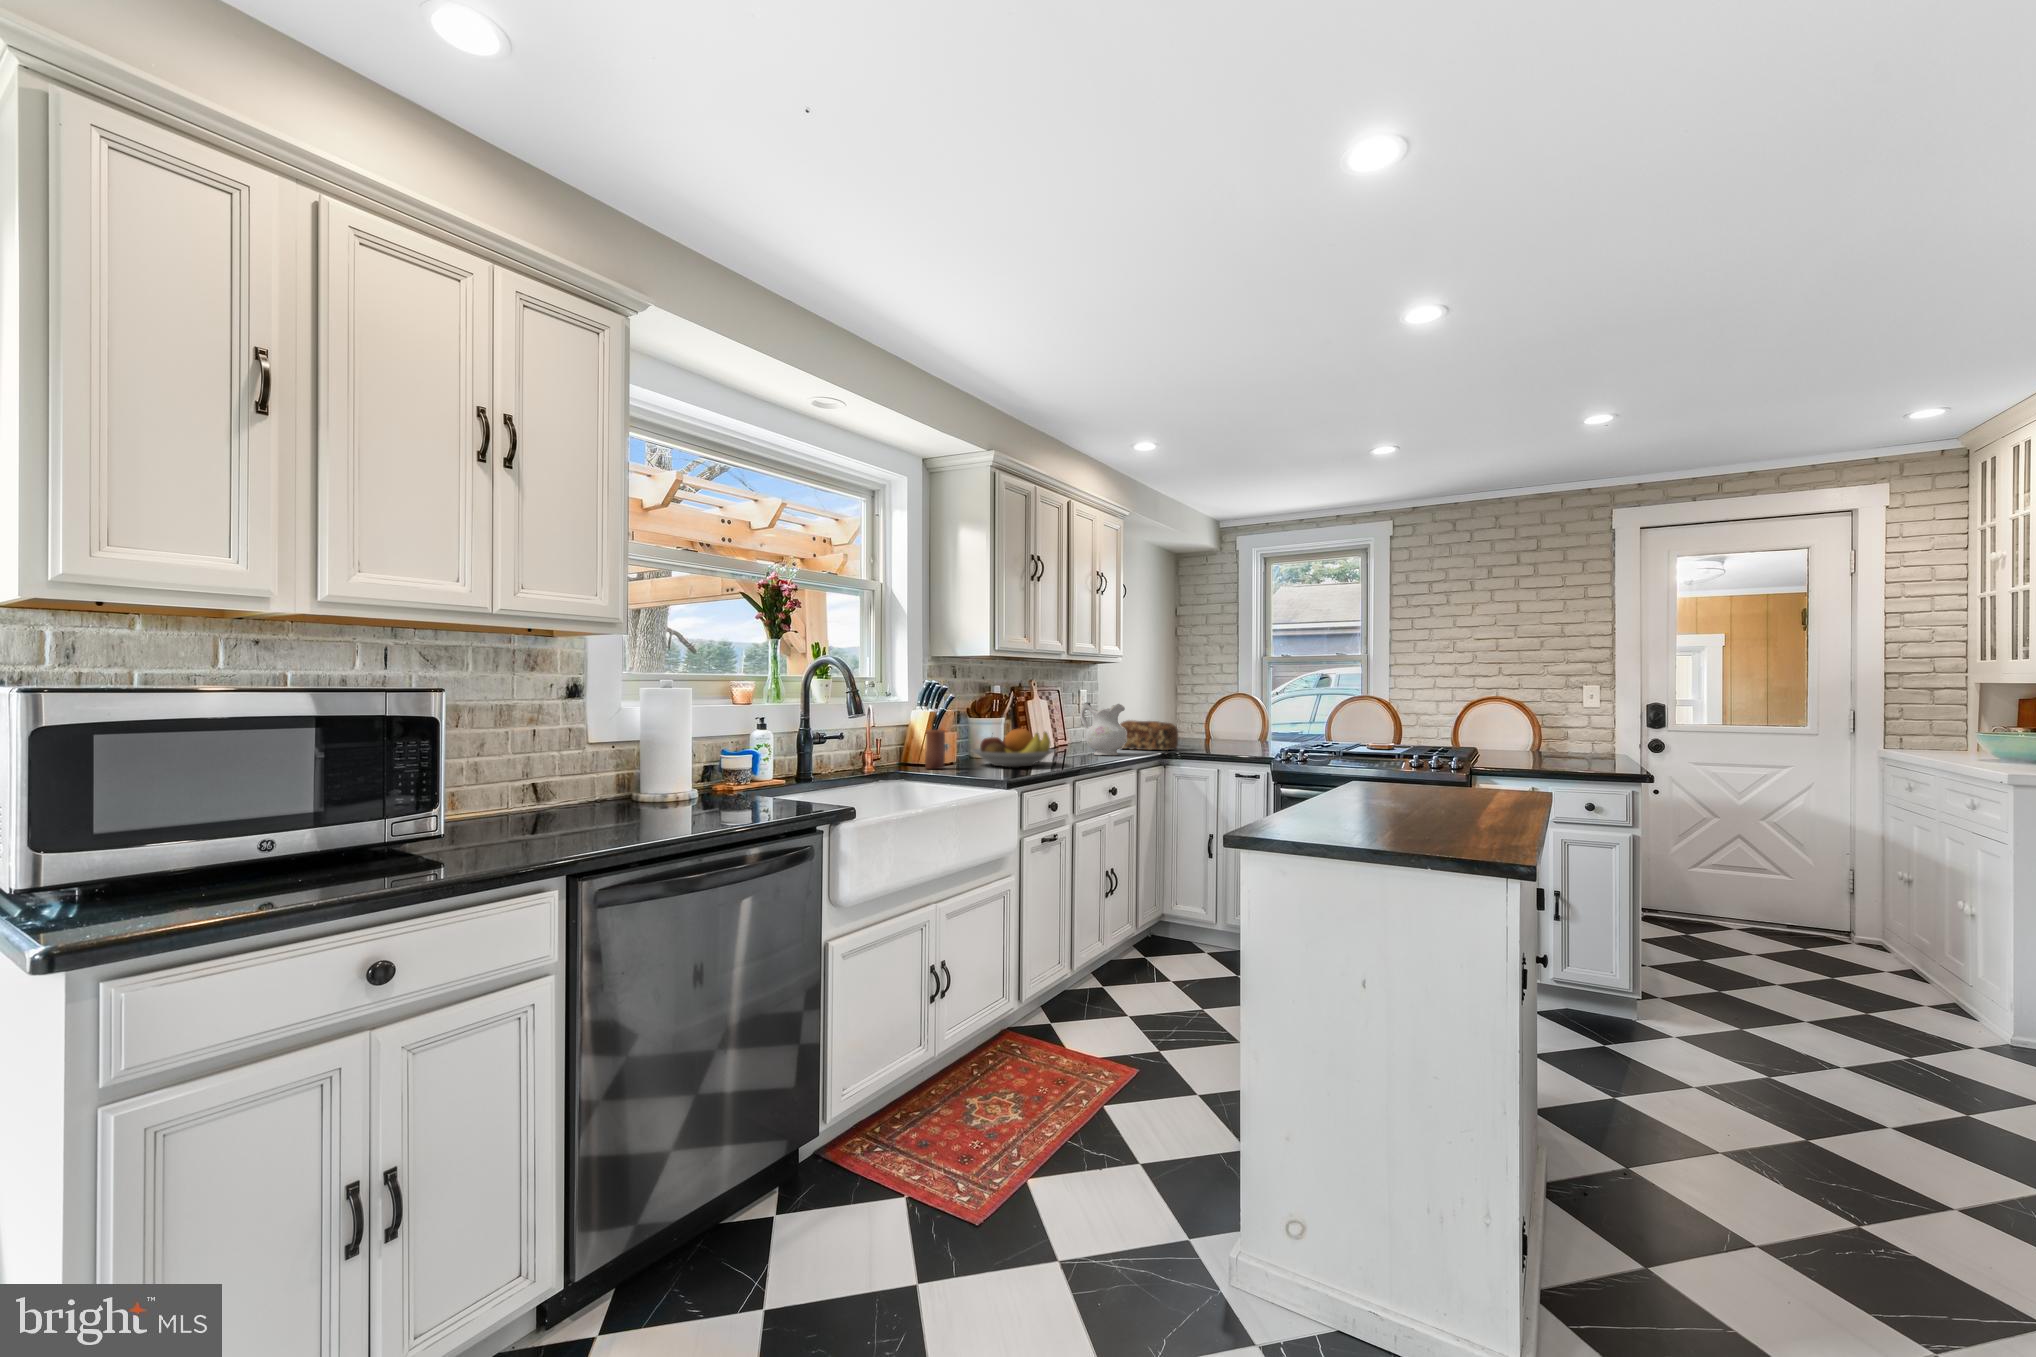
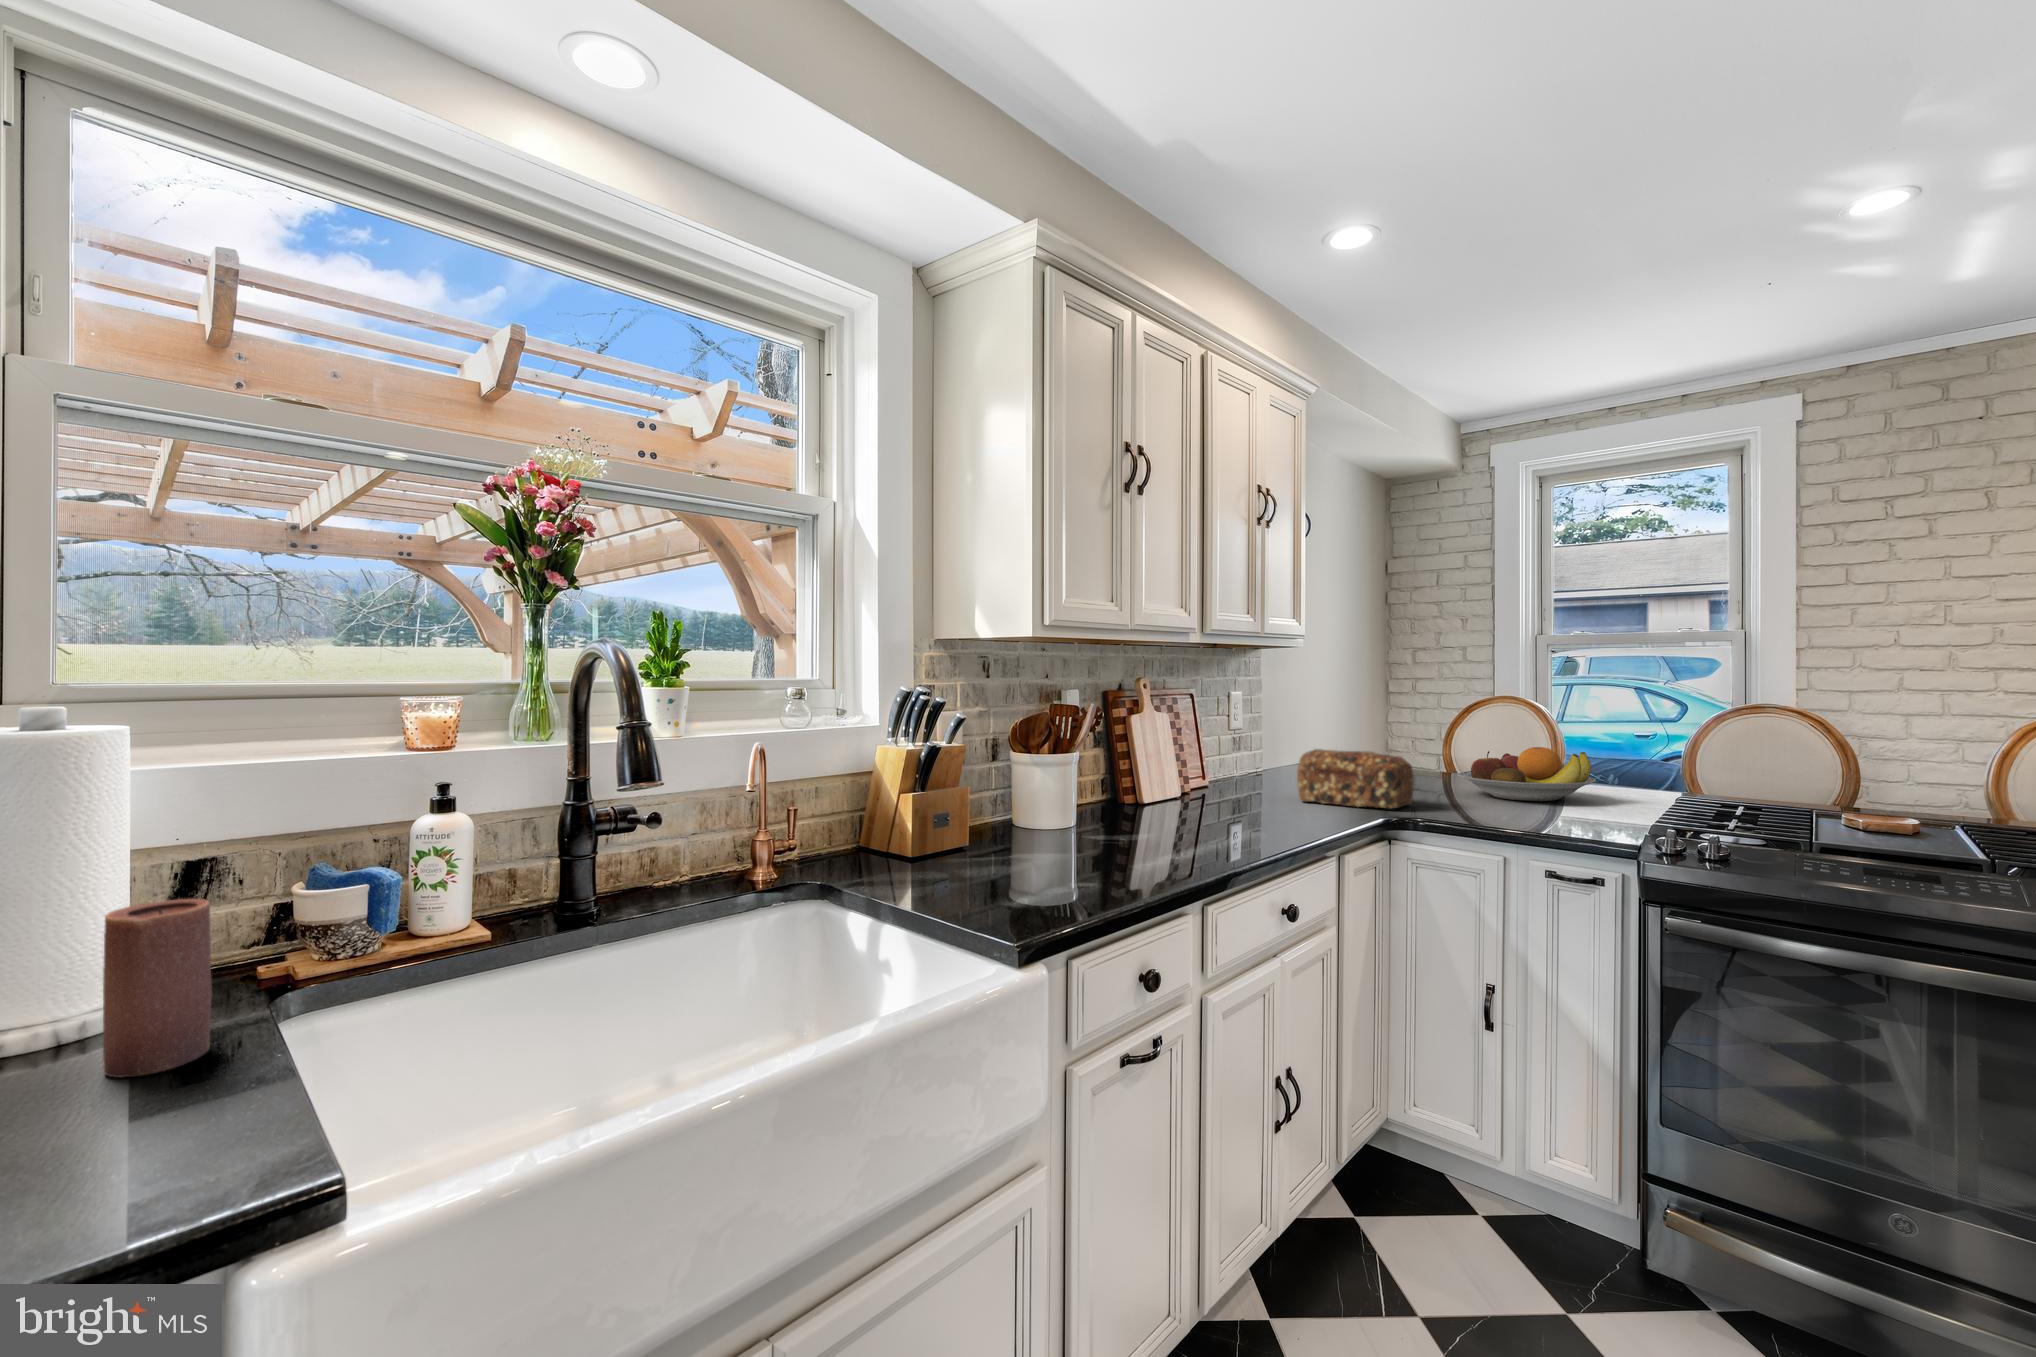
ceramic pitcher: present [1080,702,1126,755] -> none [1224,721,1314,825]
fruit bowl: present [971,729,1055,767] -> present [1458,747,1596,801]
candle: present [925,730,945,769] -> present [103,899,212,1078]

